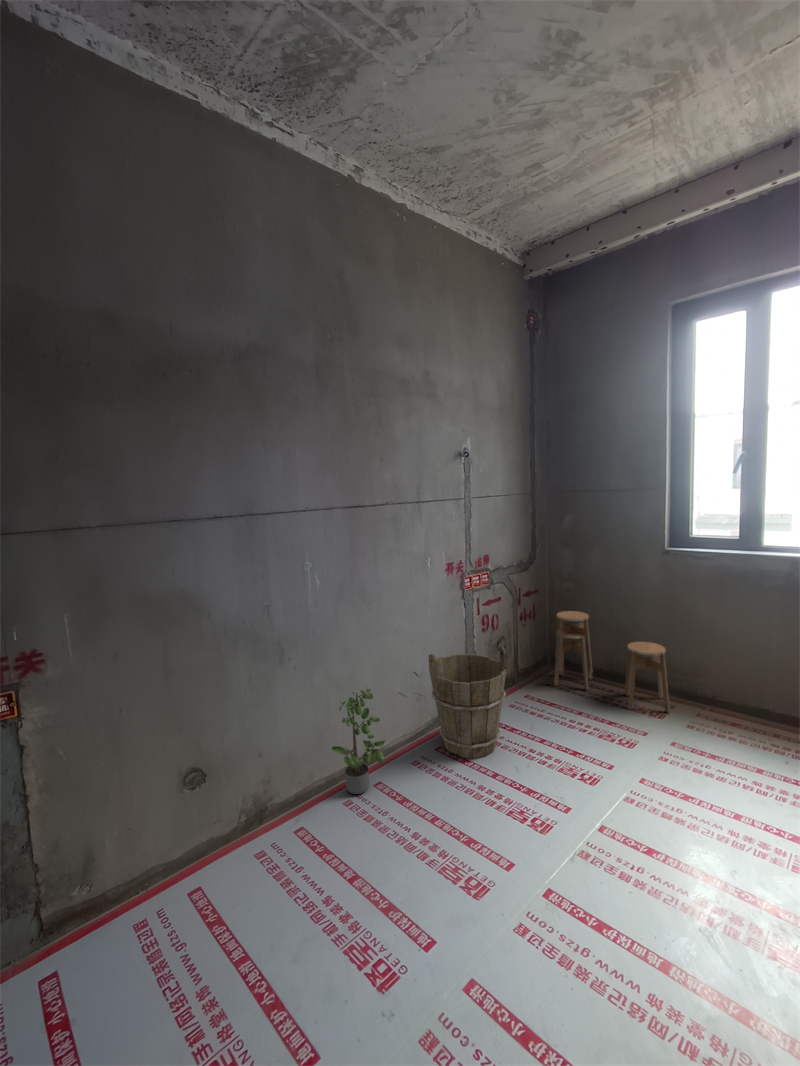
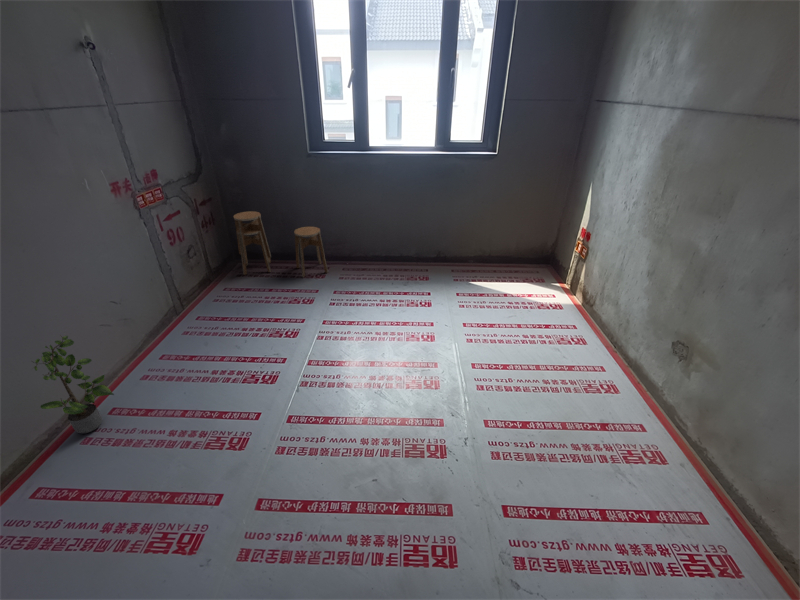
bucket: present [429,646,507,758] -> none [124,256,215,358]

